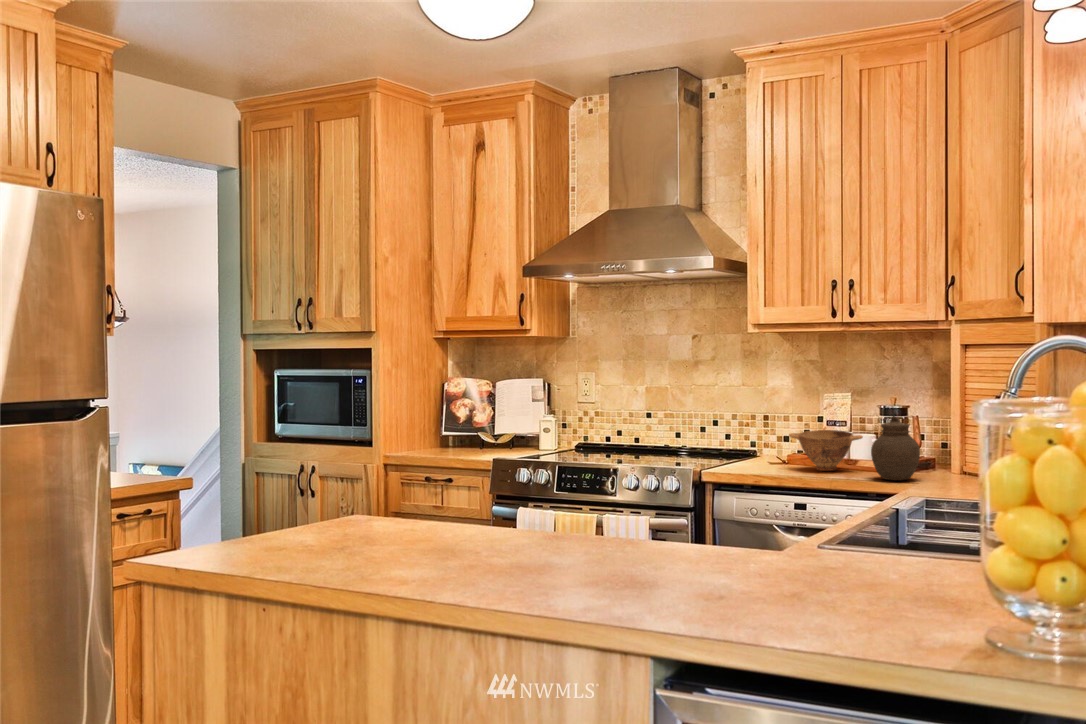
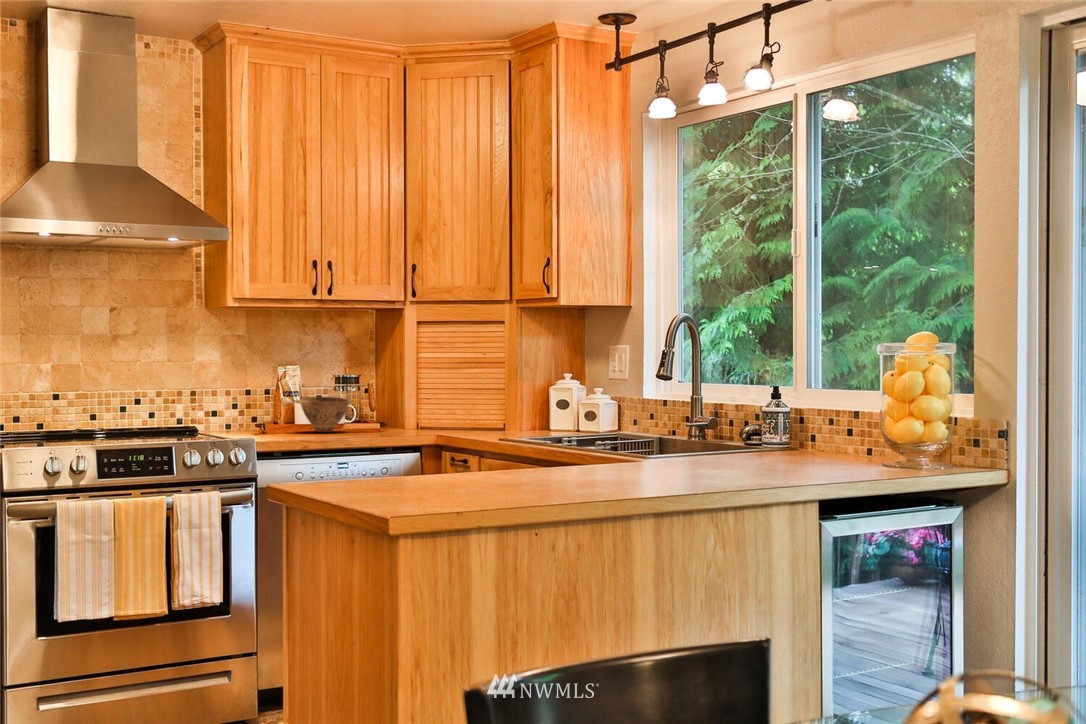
jar: present [871,417,920,480] -> none [384,379,423,431]

